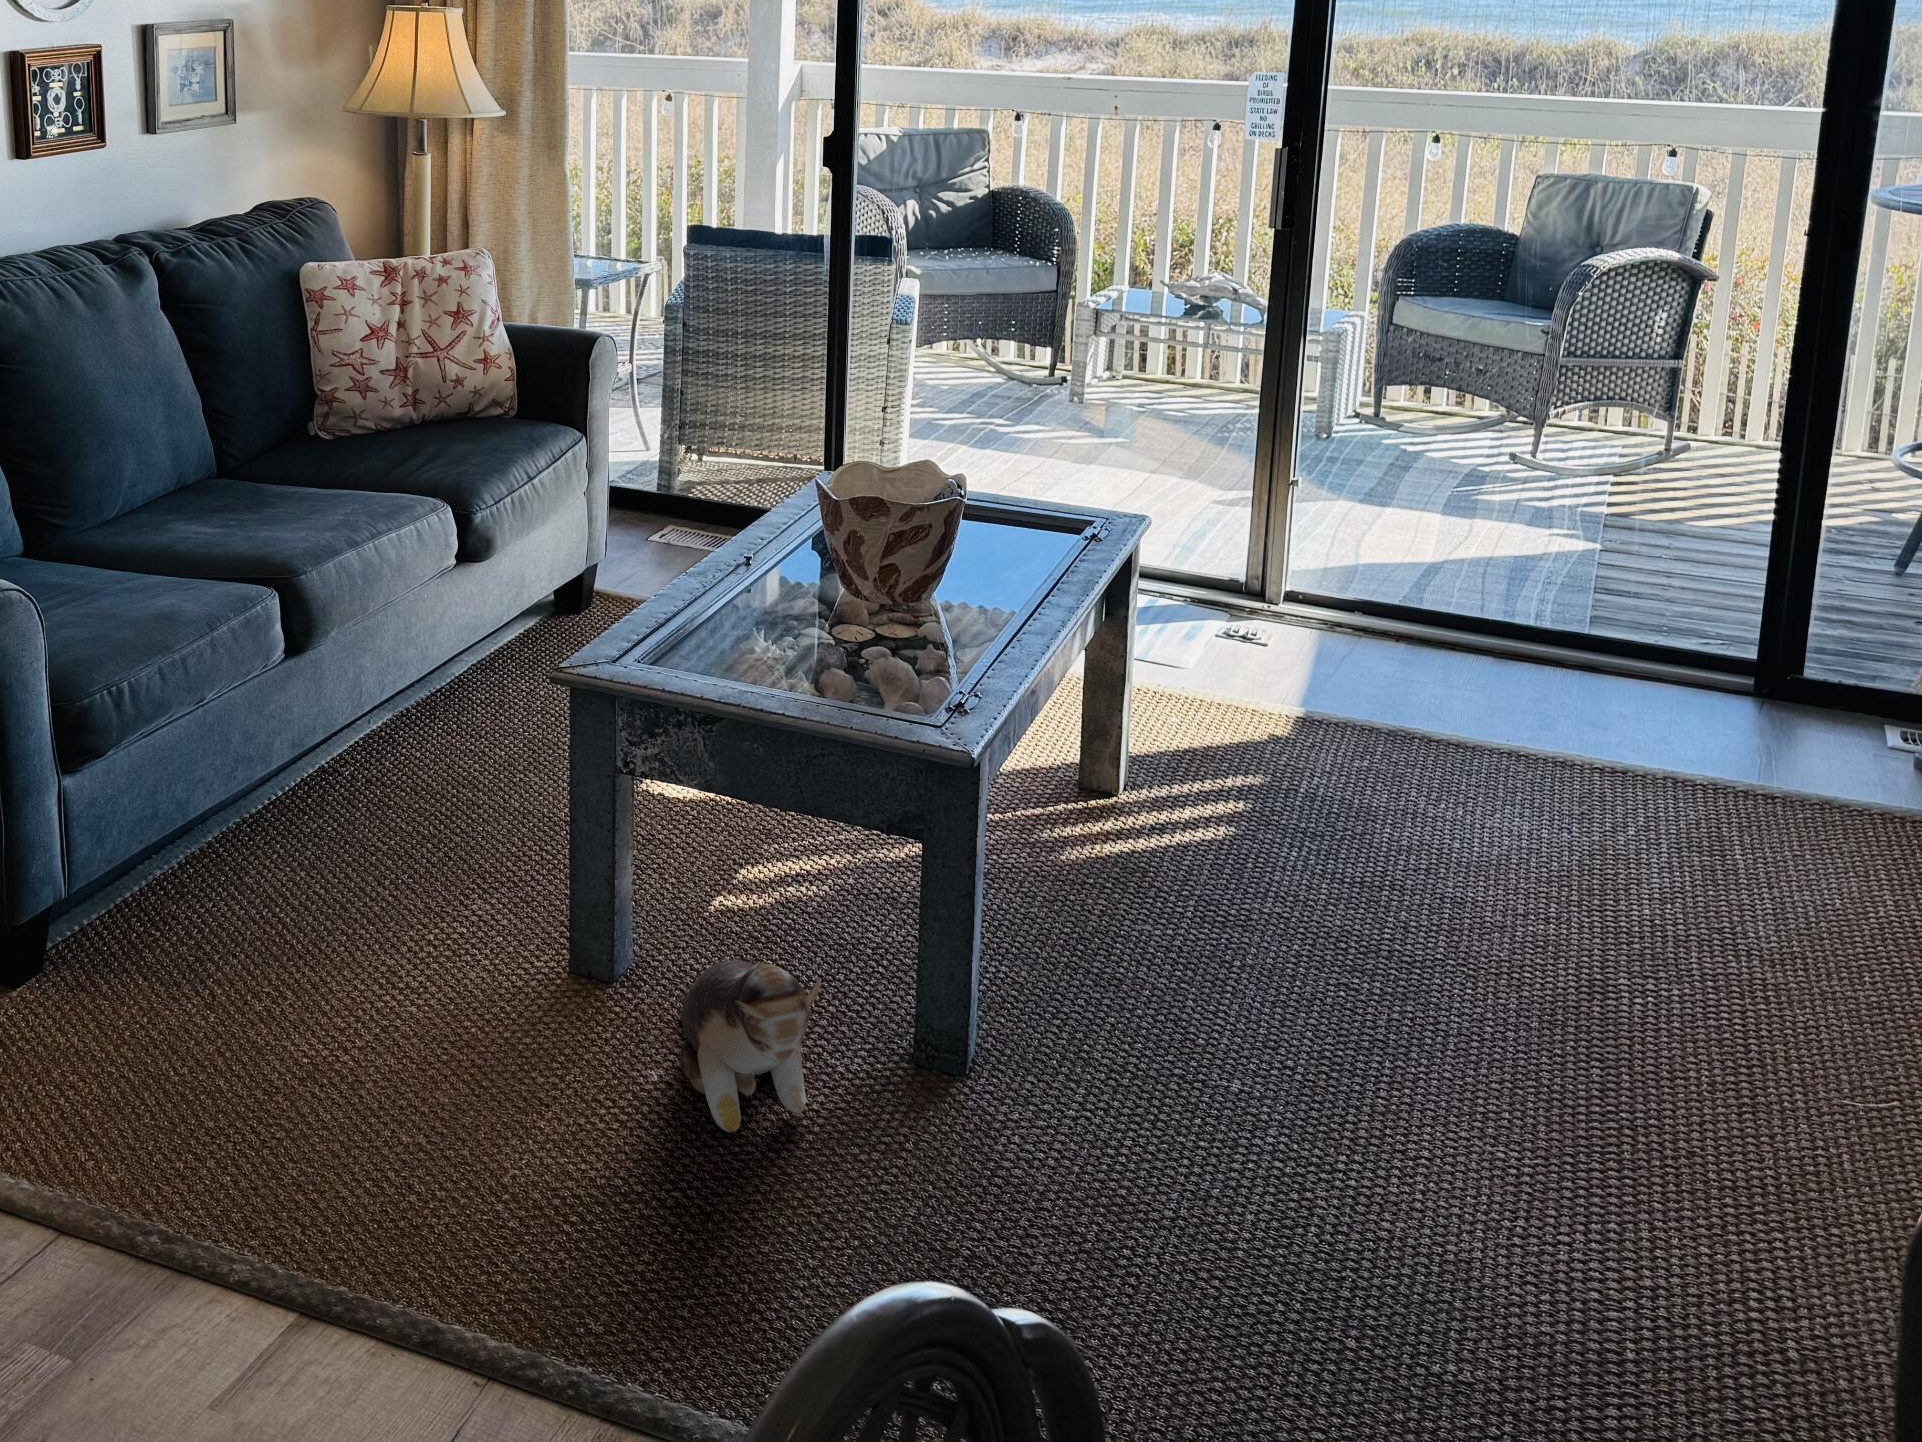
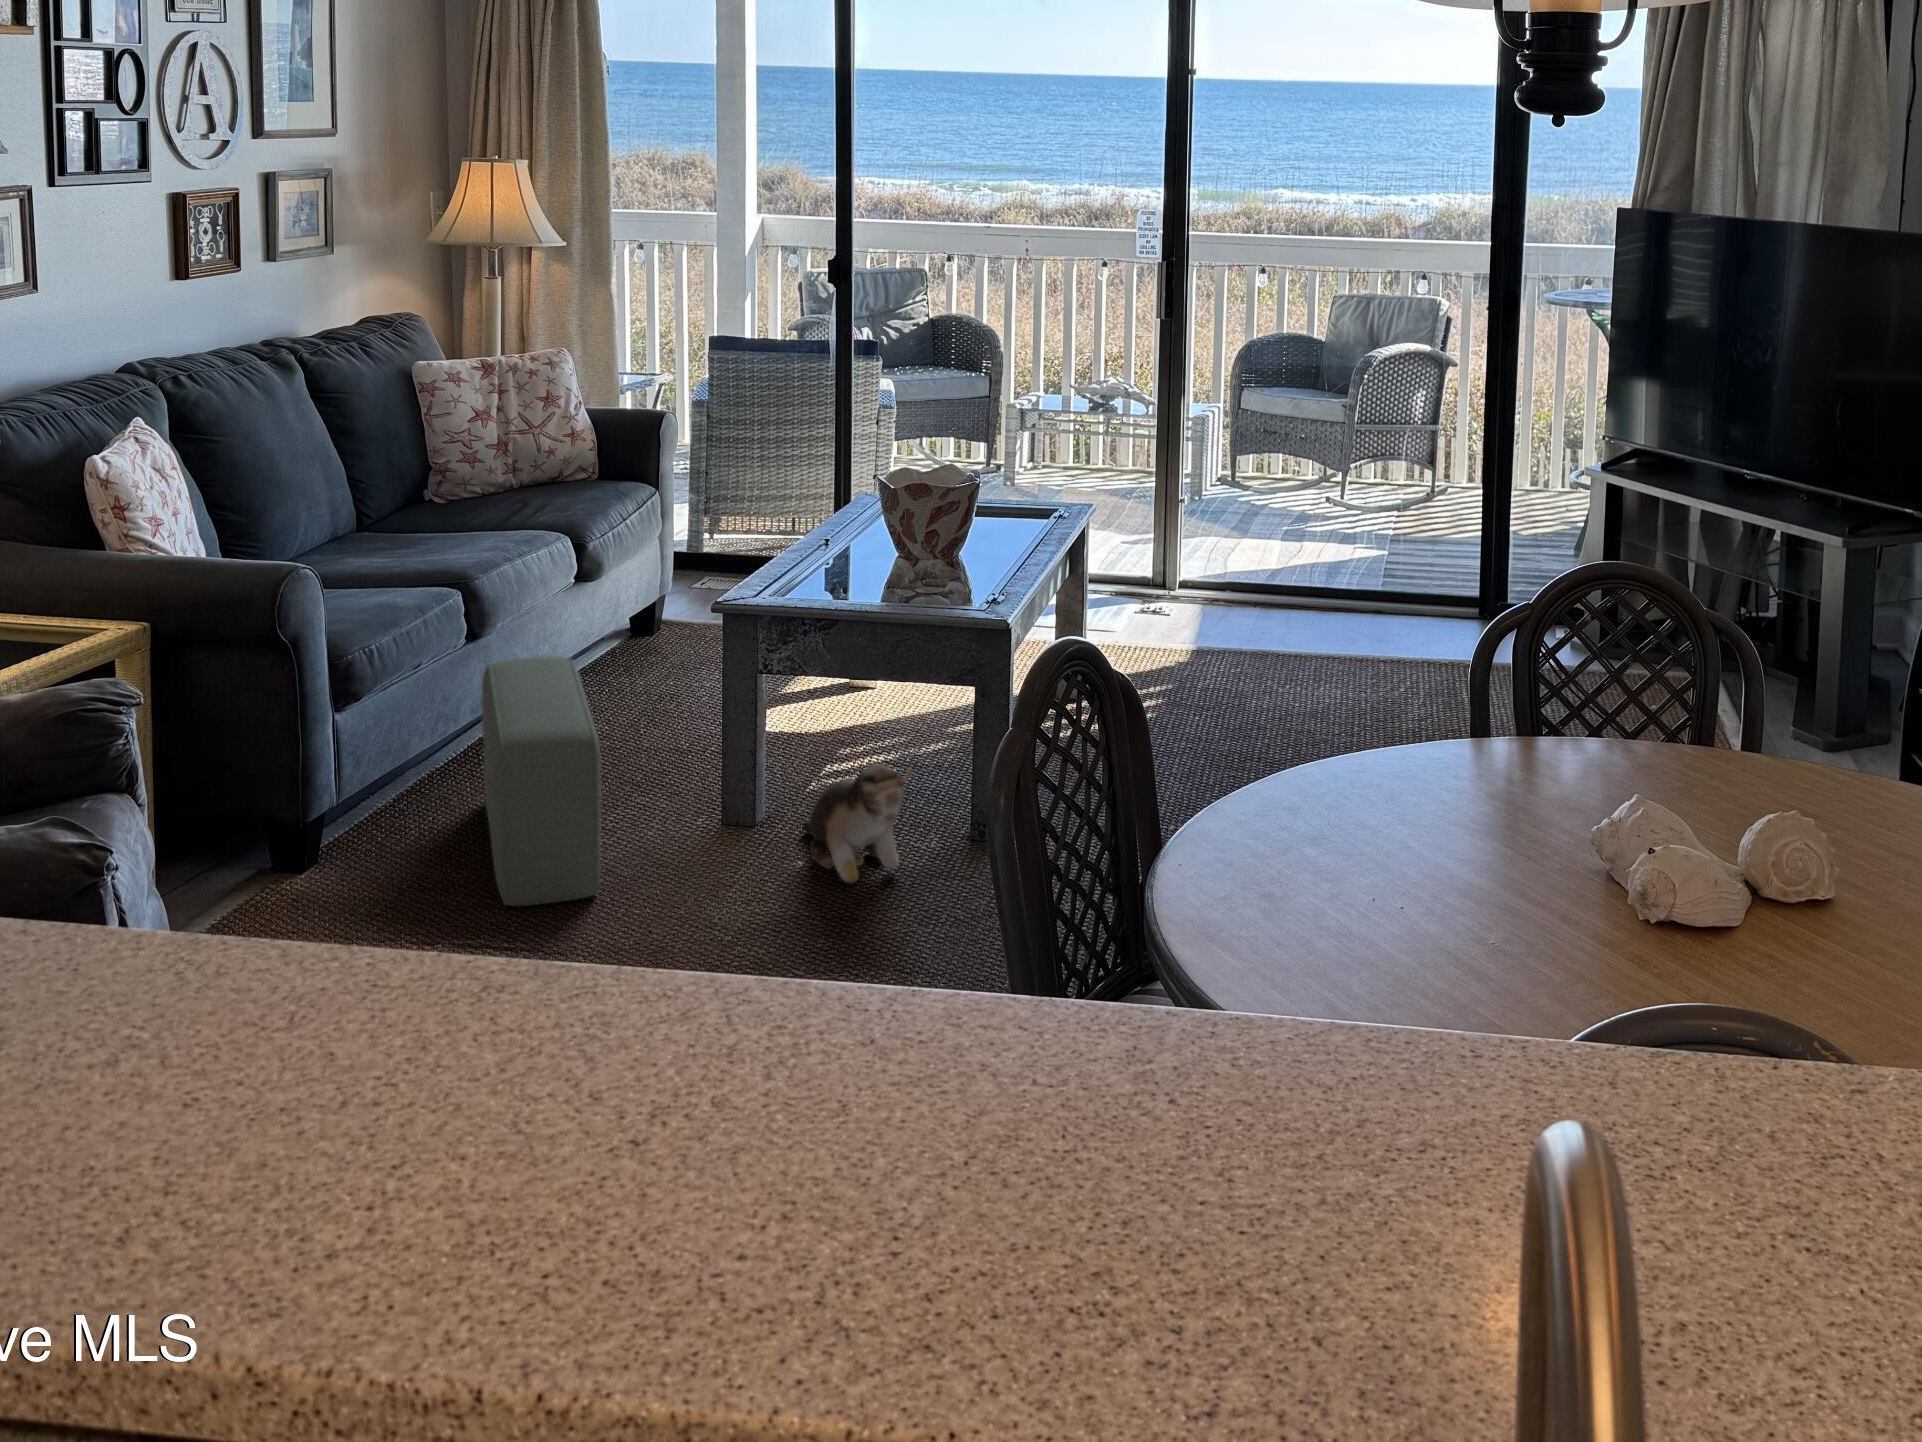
pouf: none [226,704,404,1104] -> present [482,656,601,906]

